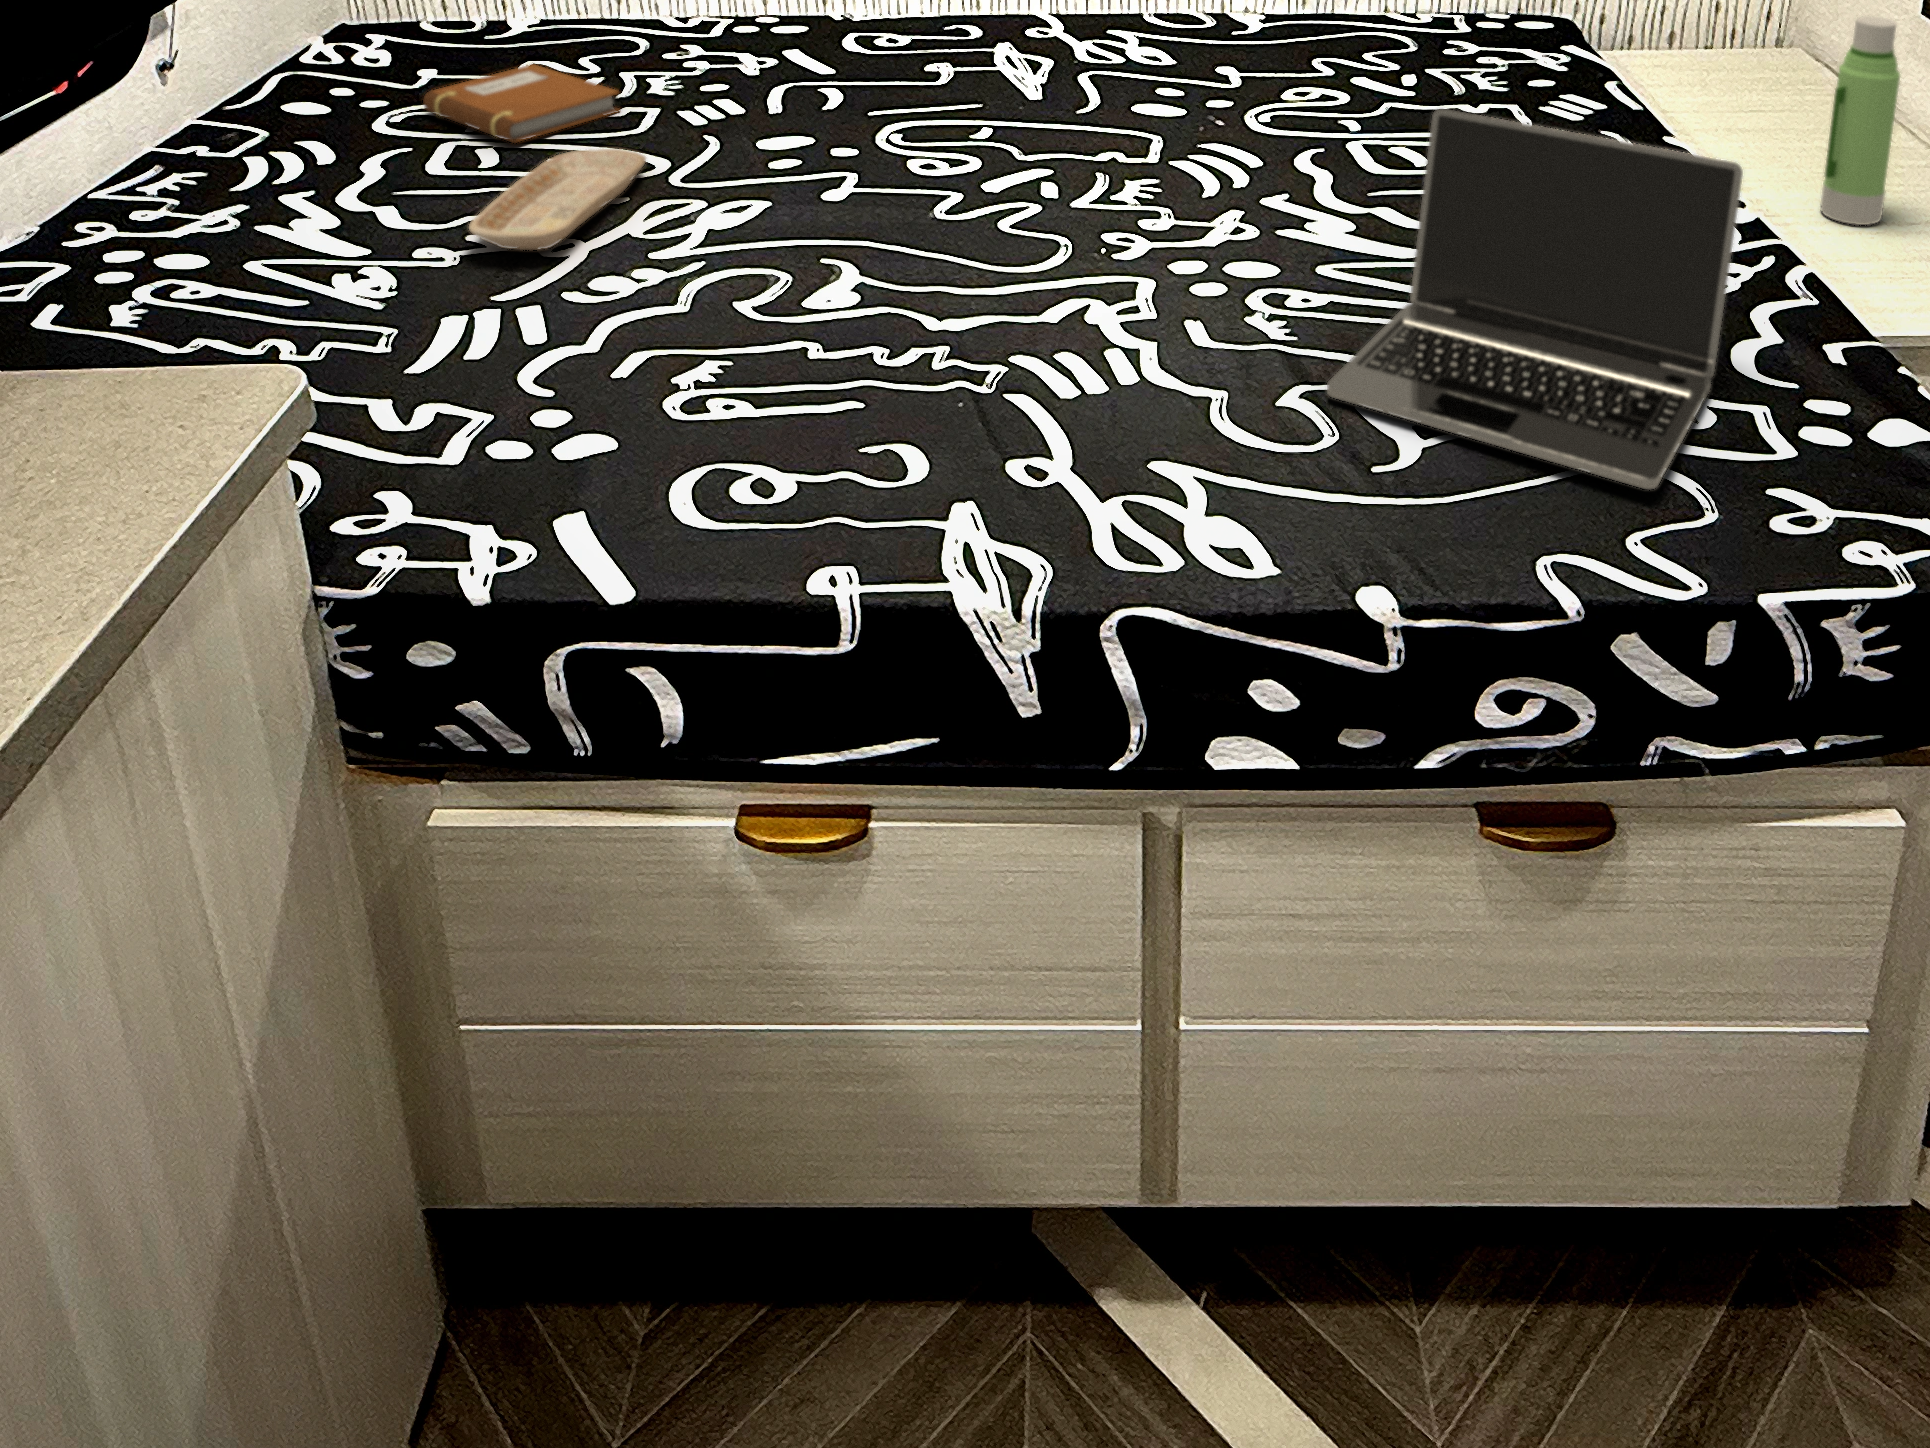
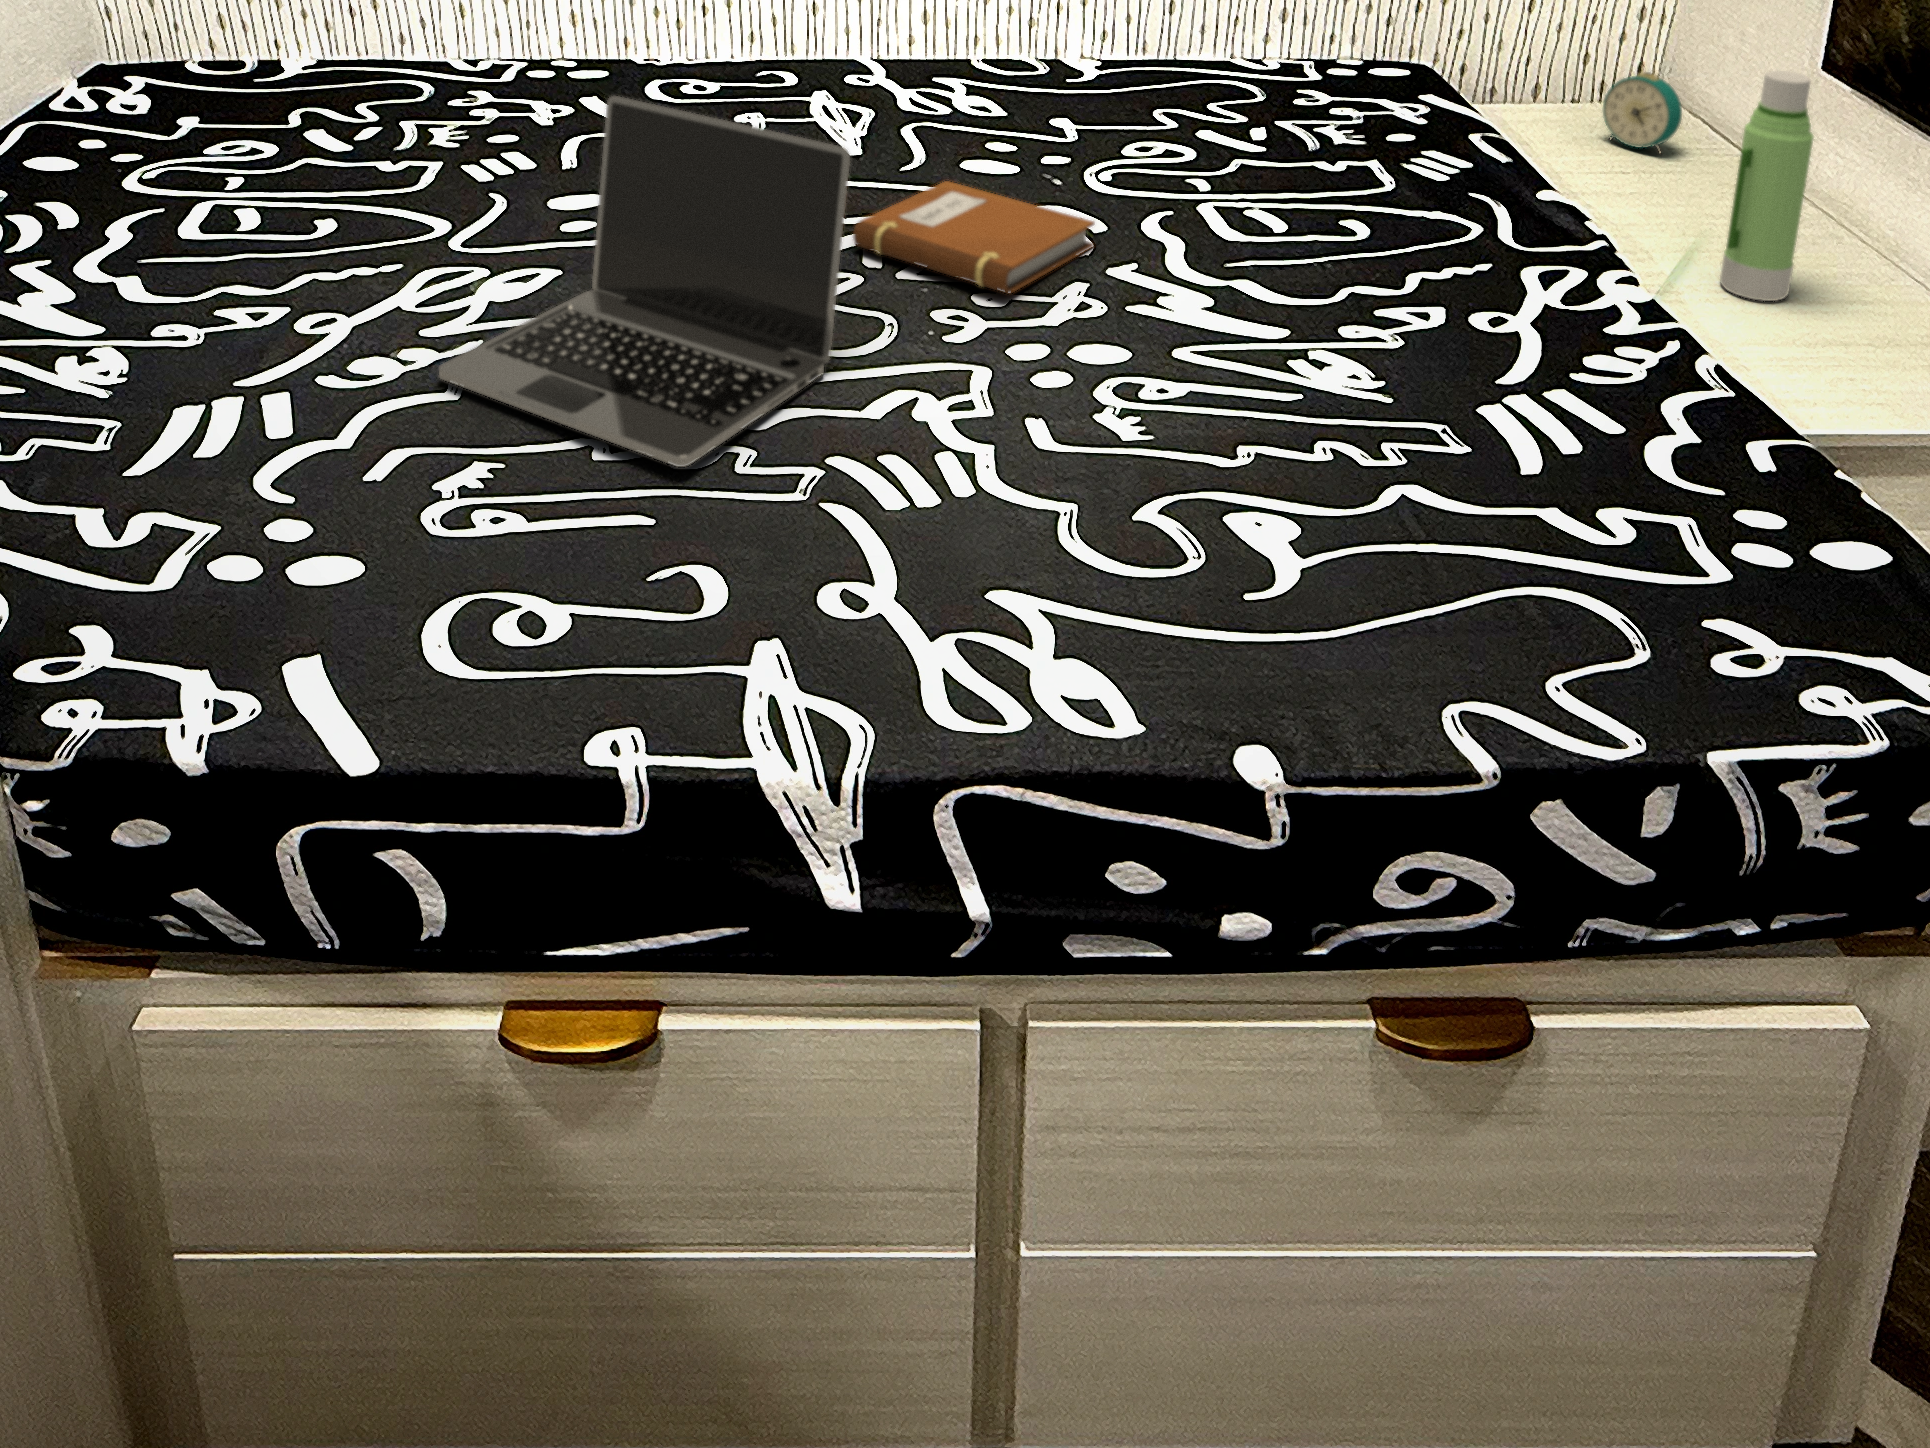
alarm clock: none [1726,23,1798,99] -> present [1603,72,1682,153]
notebook: present [424,64,620,142] -> present [853,181,1095,293]
laptop: present [1327,109,1743,489] -> present [439,96,850,467]
tray: present [469,149,646,250] -> none [214,206,420,325]

